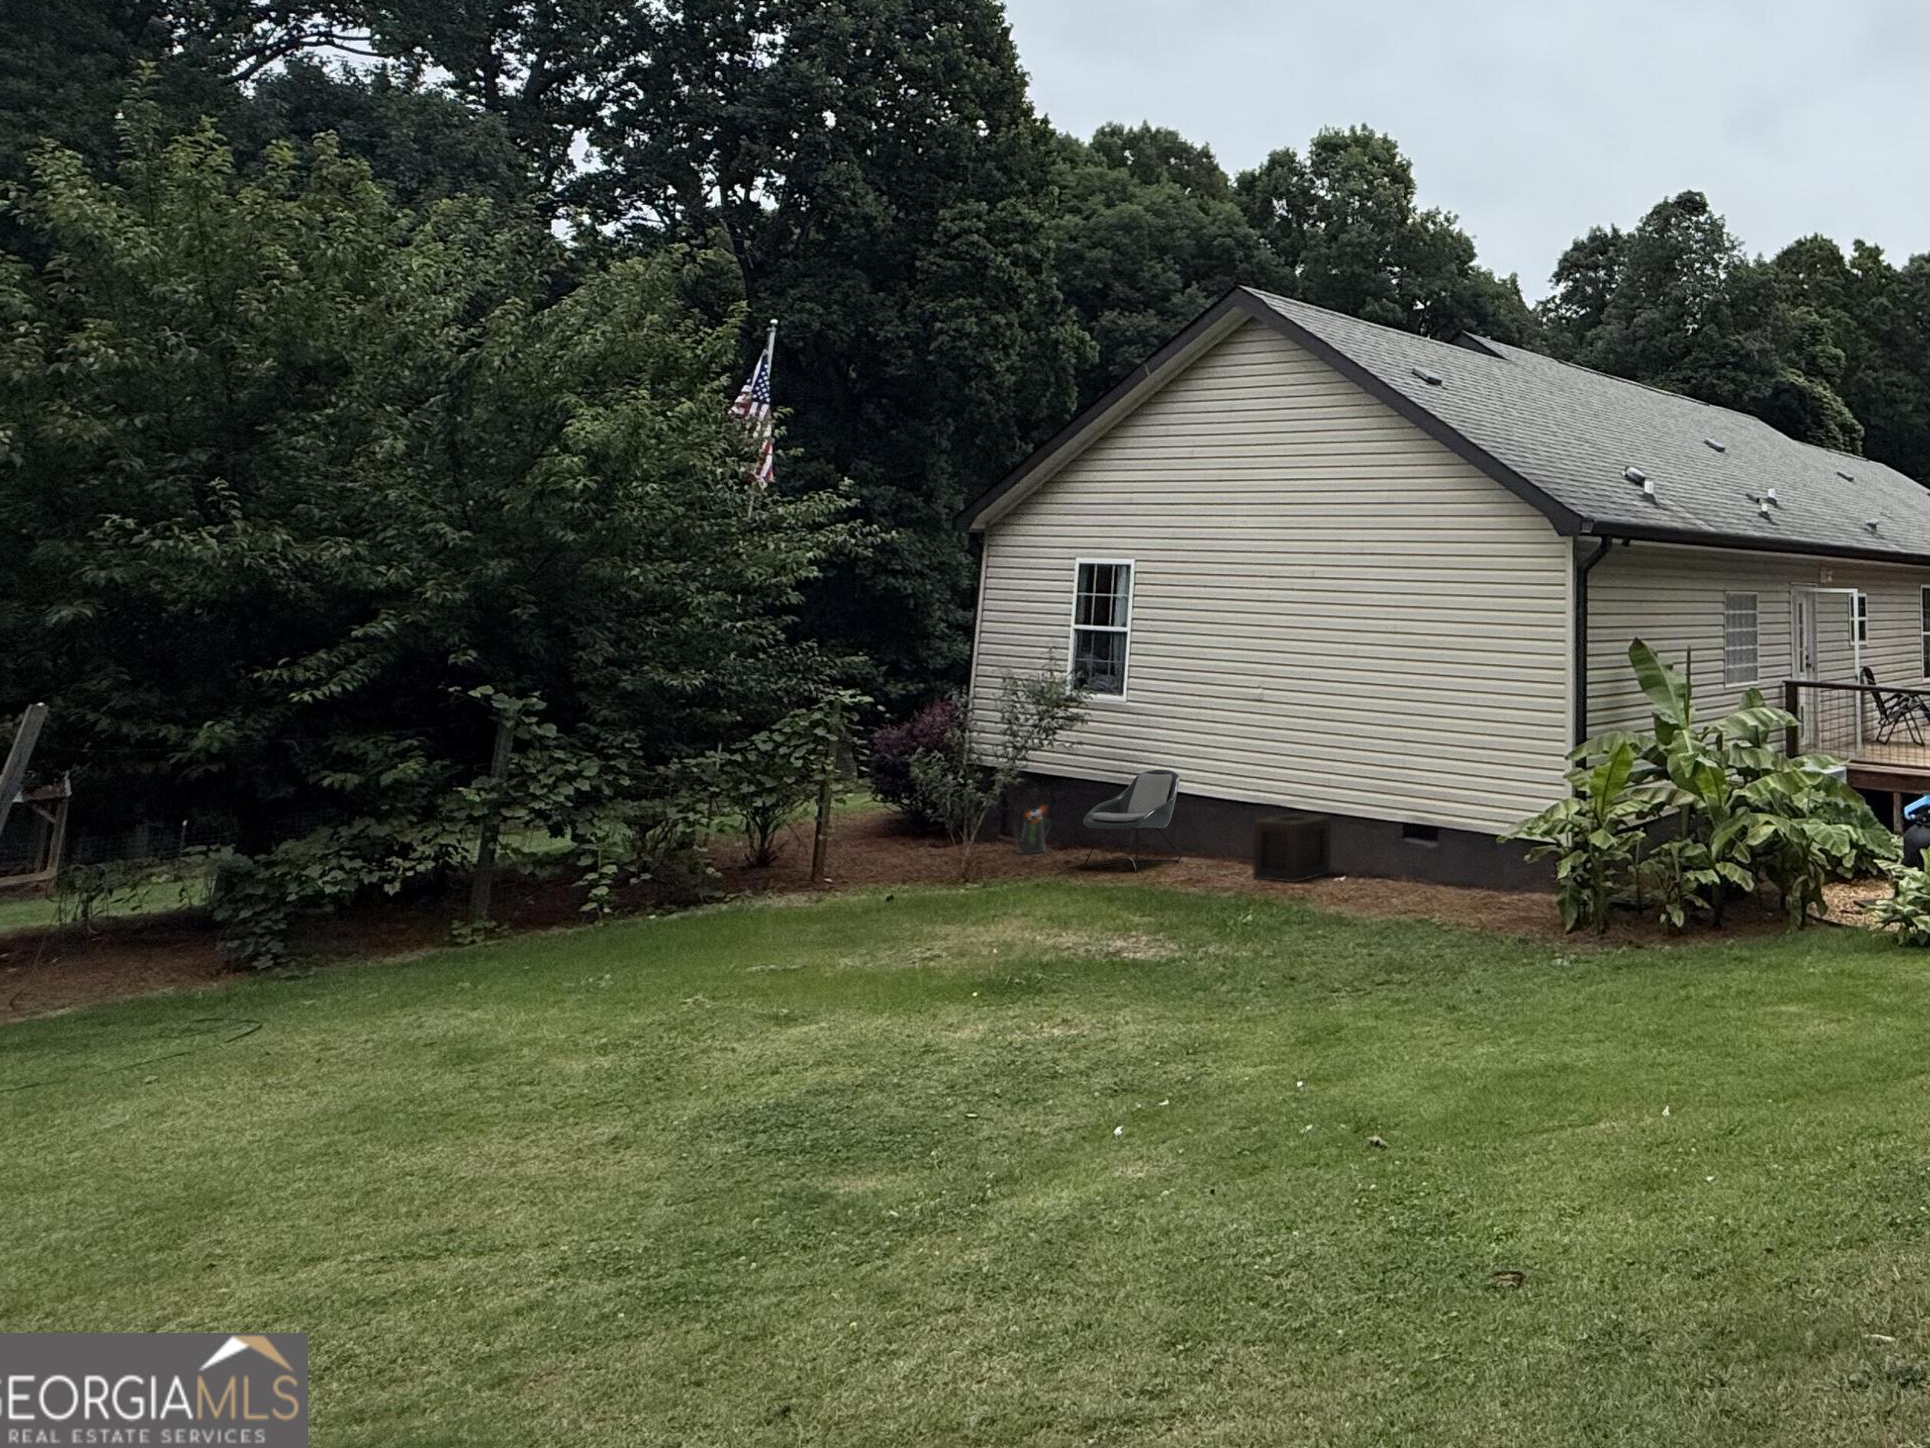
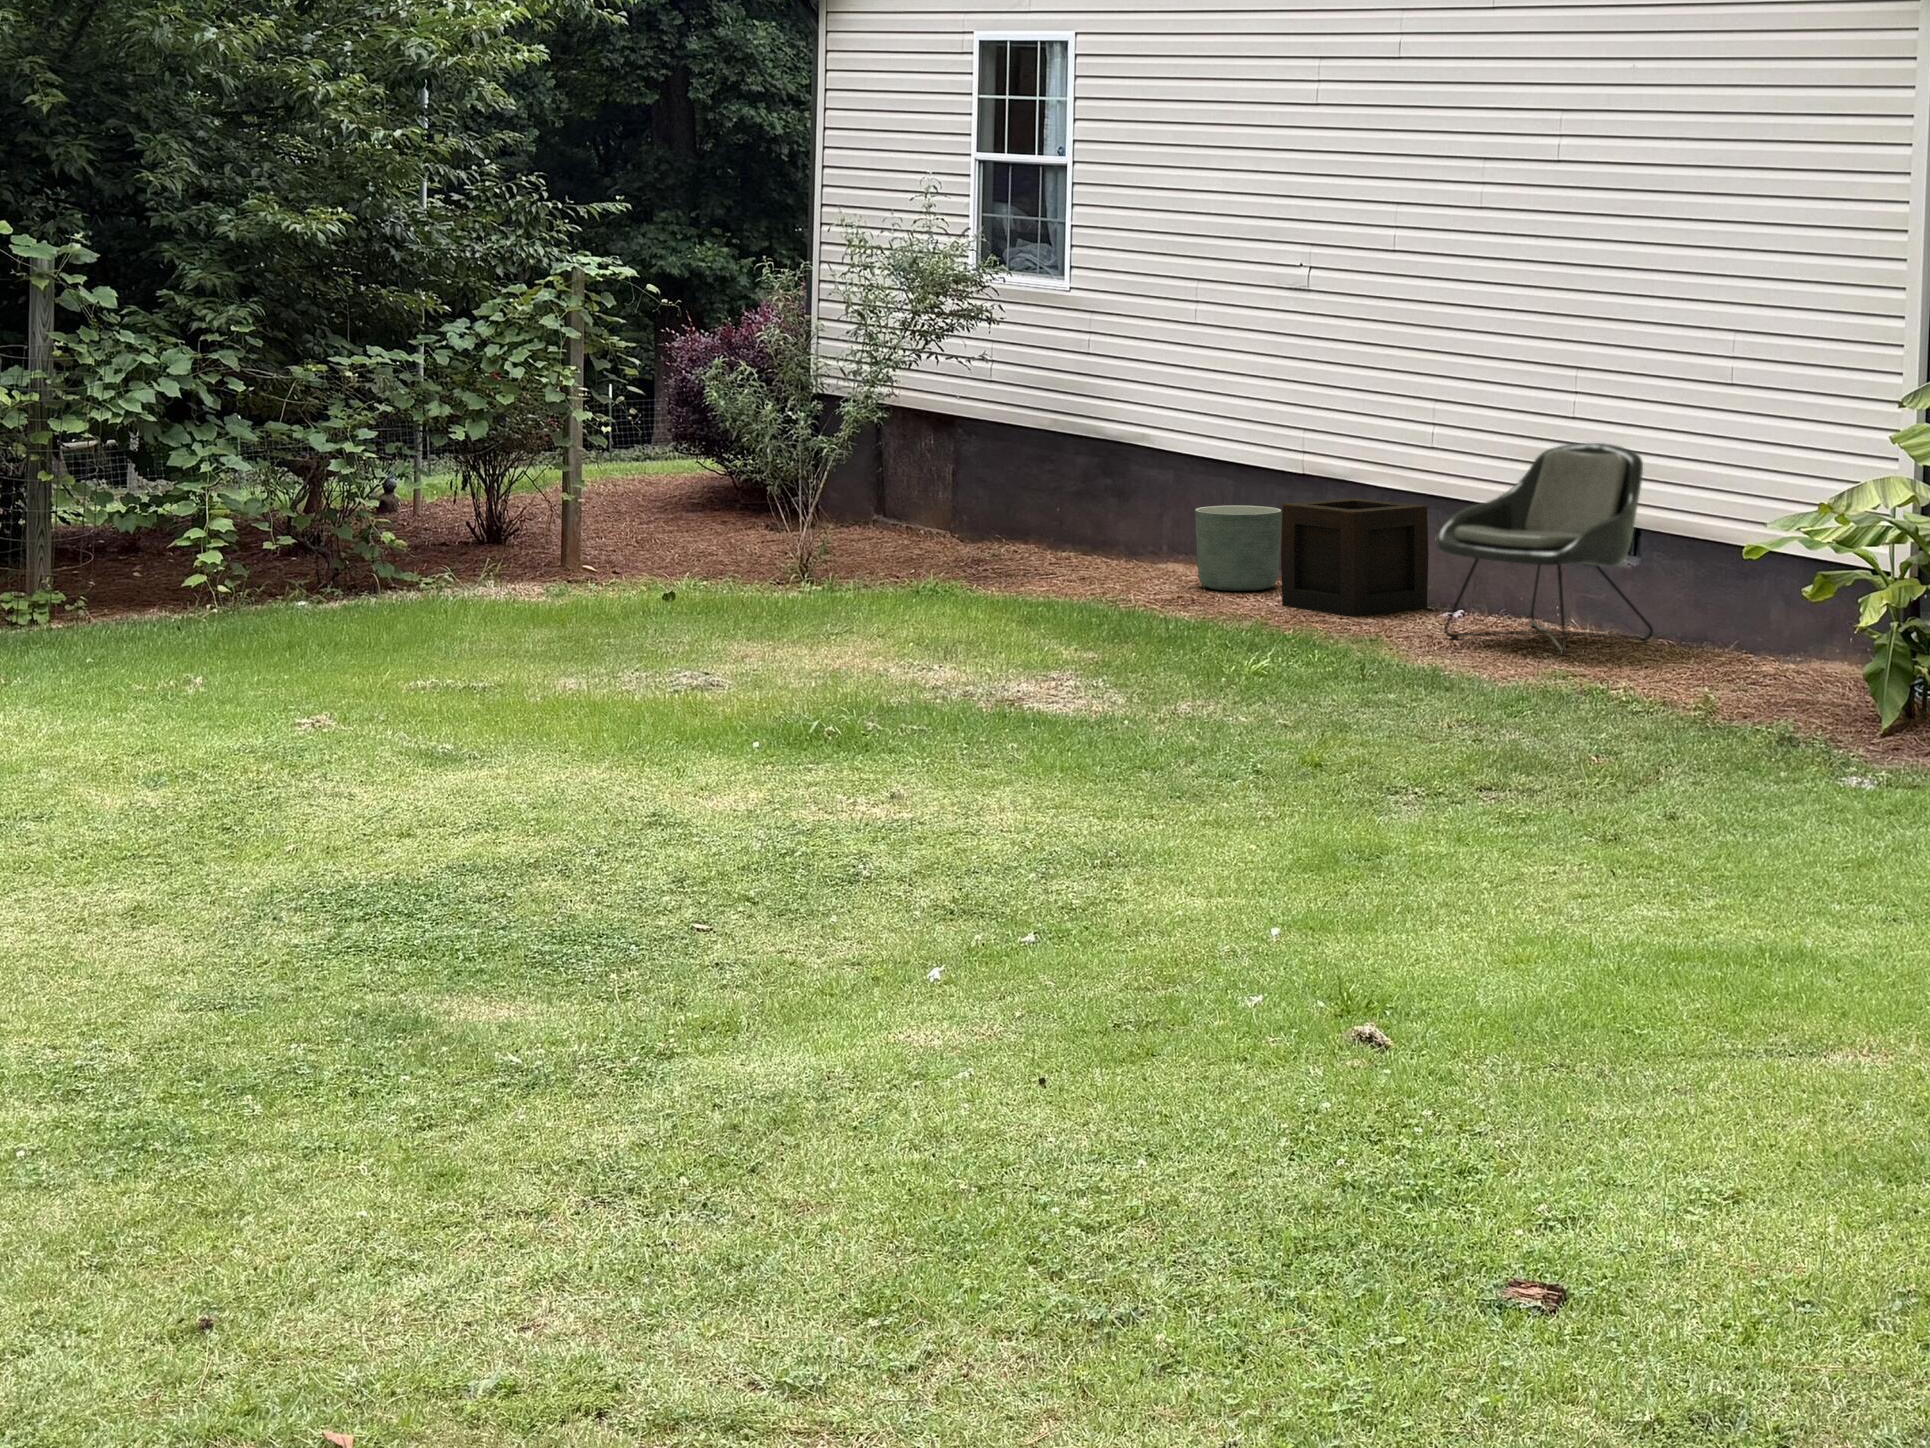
lounge chair: present [1083,769,1181,872] -> present [1435,443,1653,656]
watering can: present [1014,807,1049,854] -> none [887,465,952,544]
planter: none [1203,821,1250,871] -> present [1195,506,1281,591]

